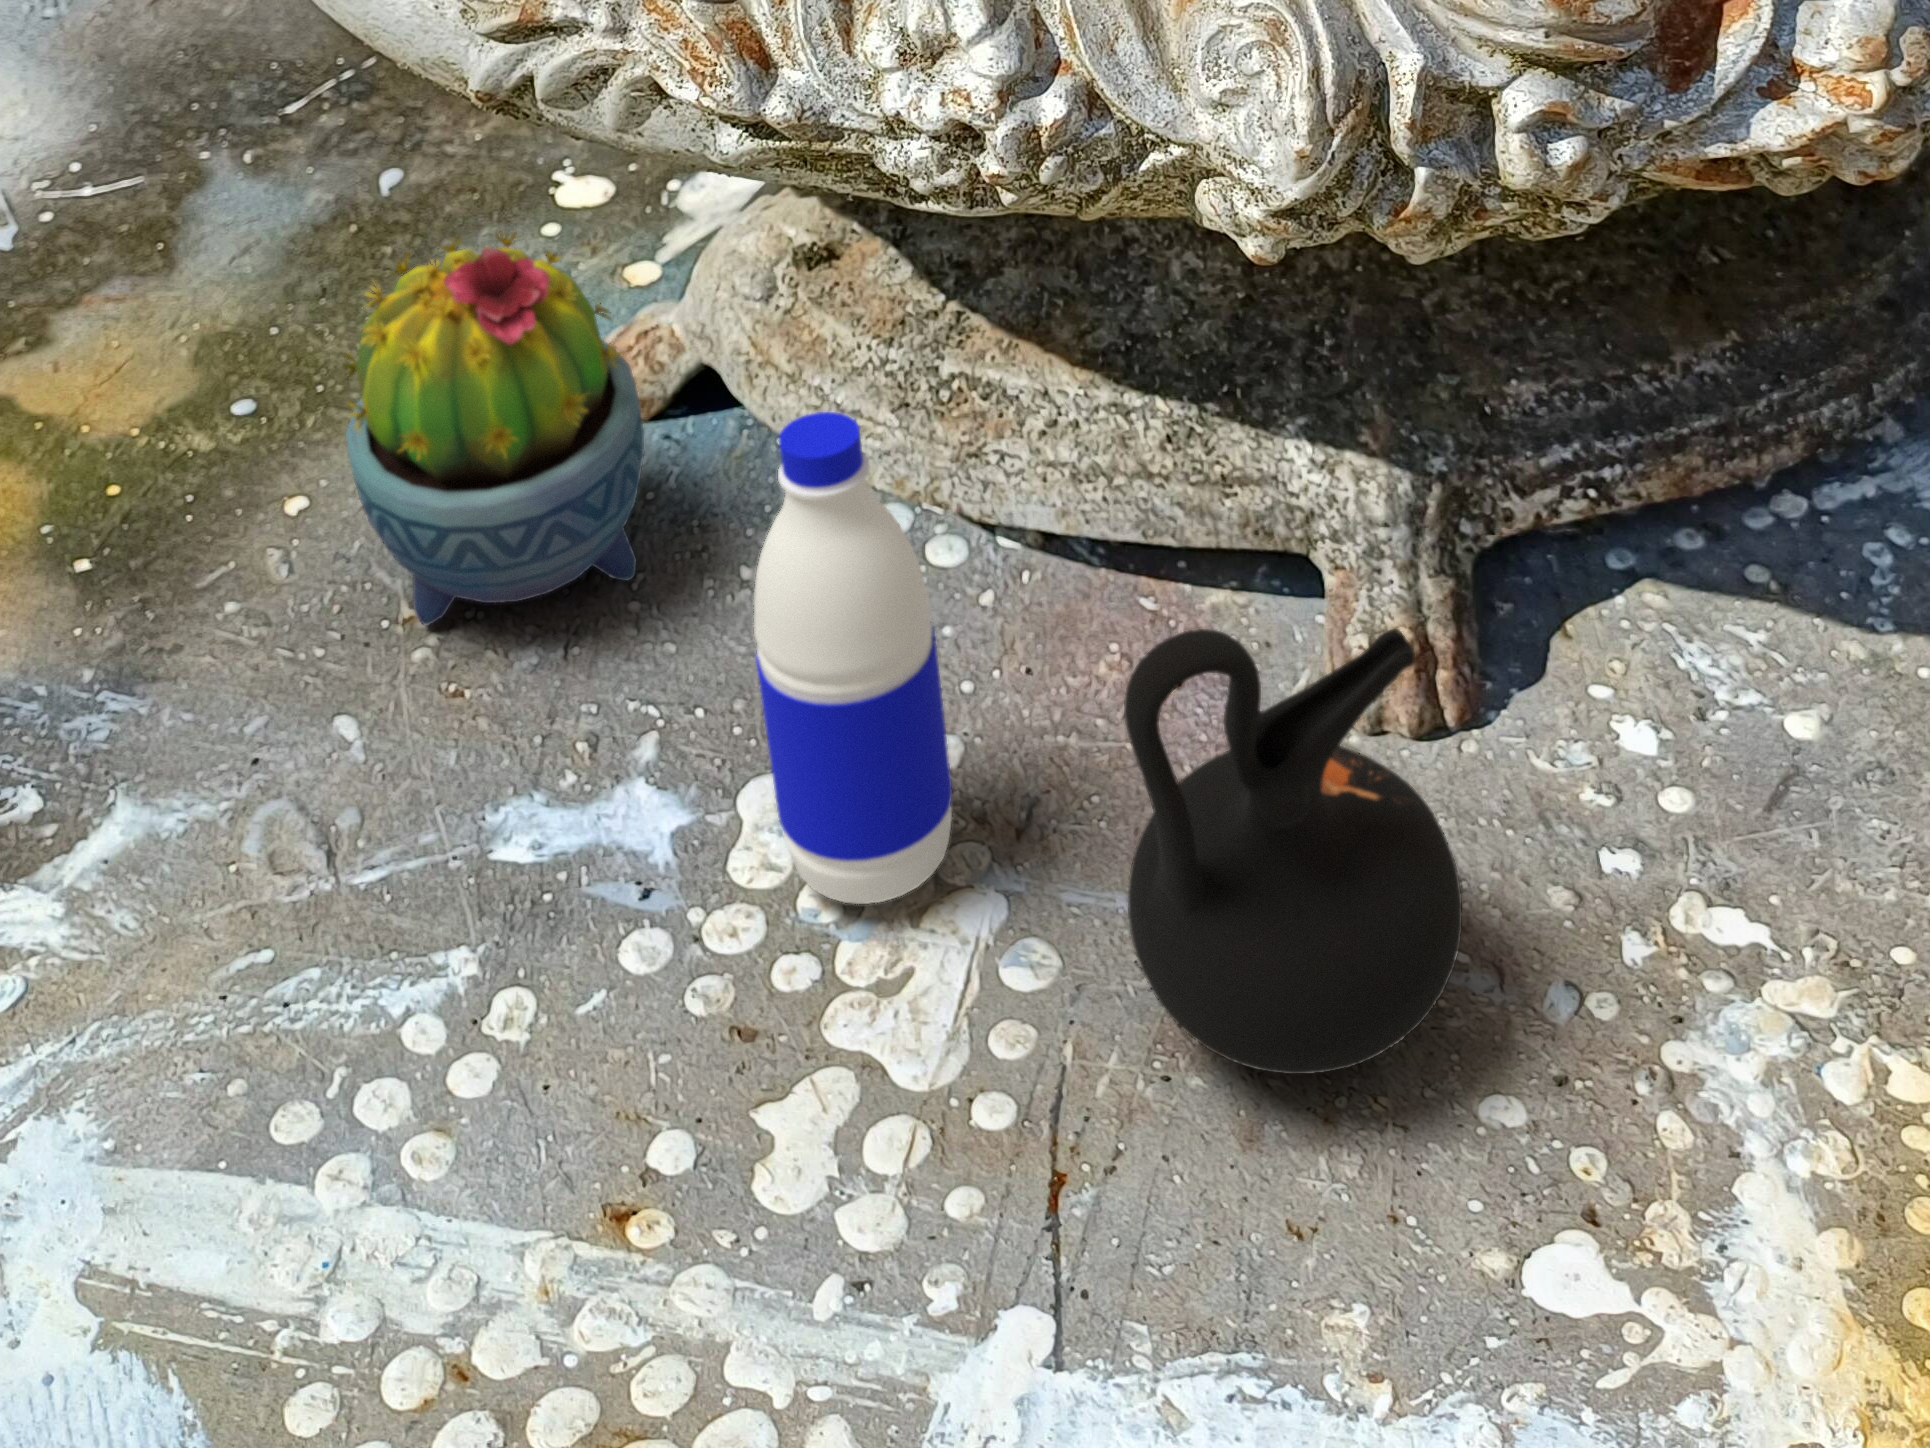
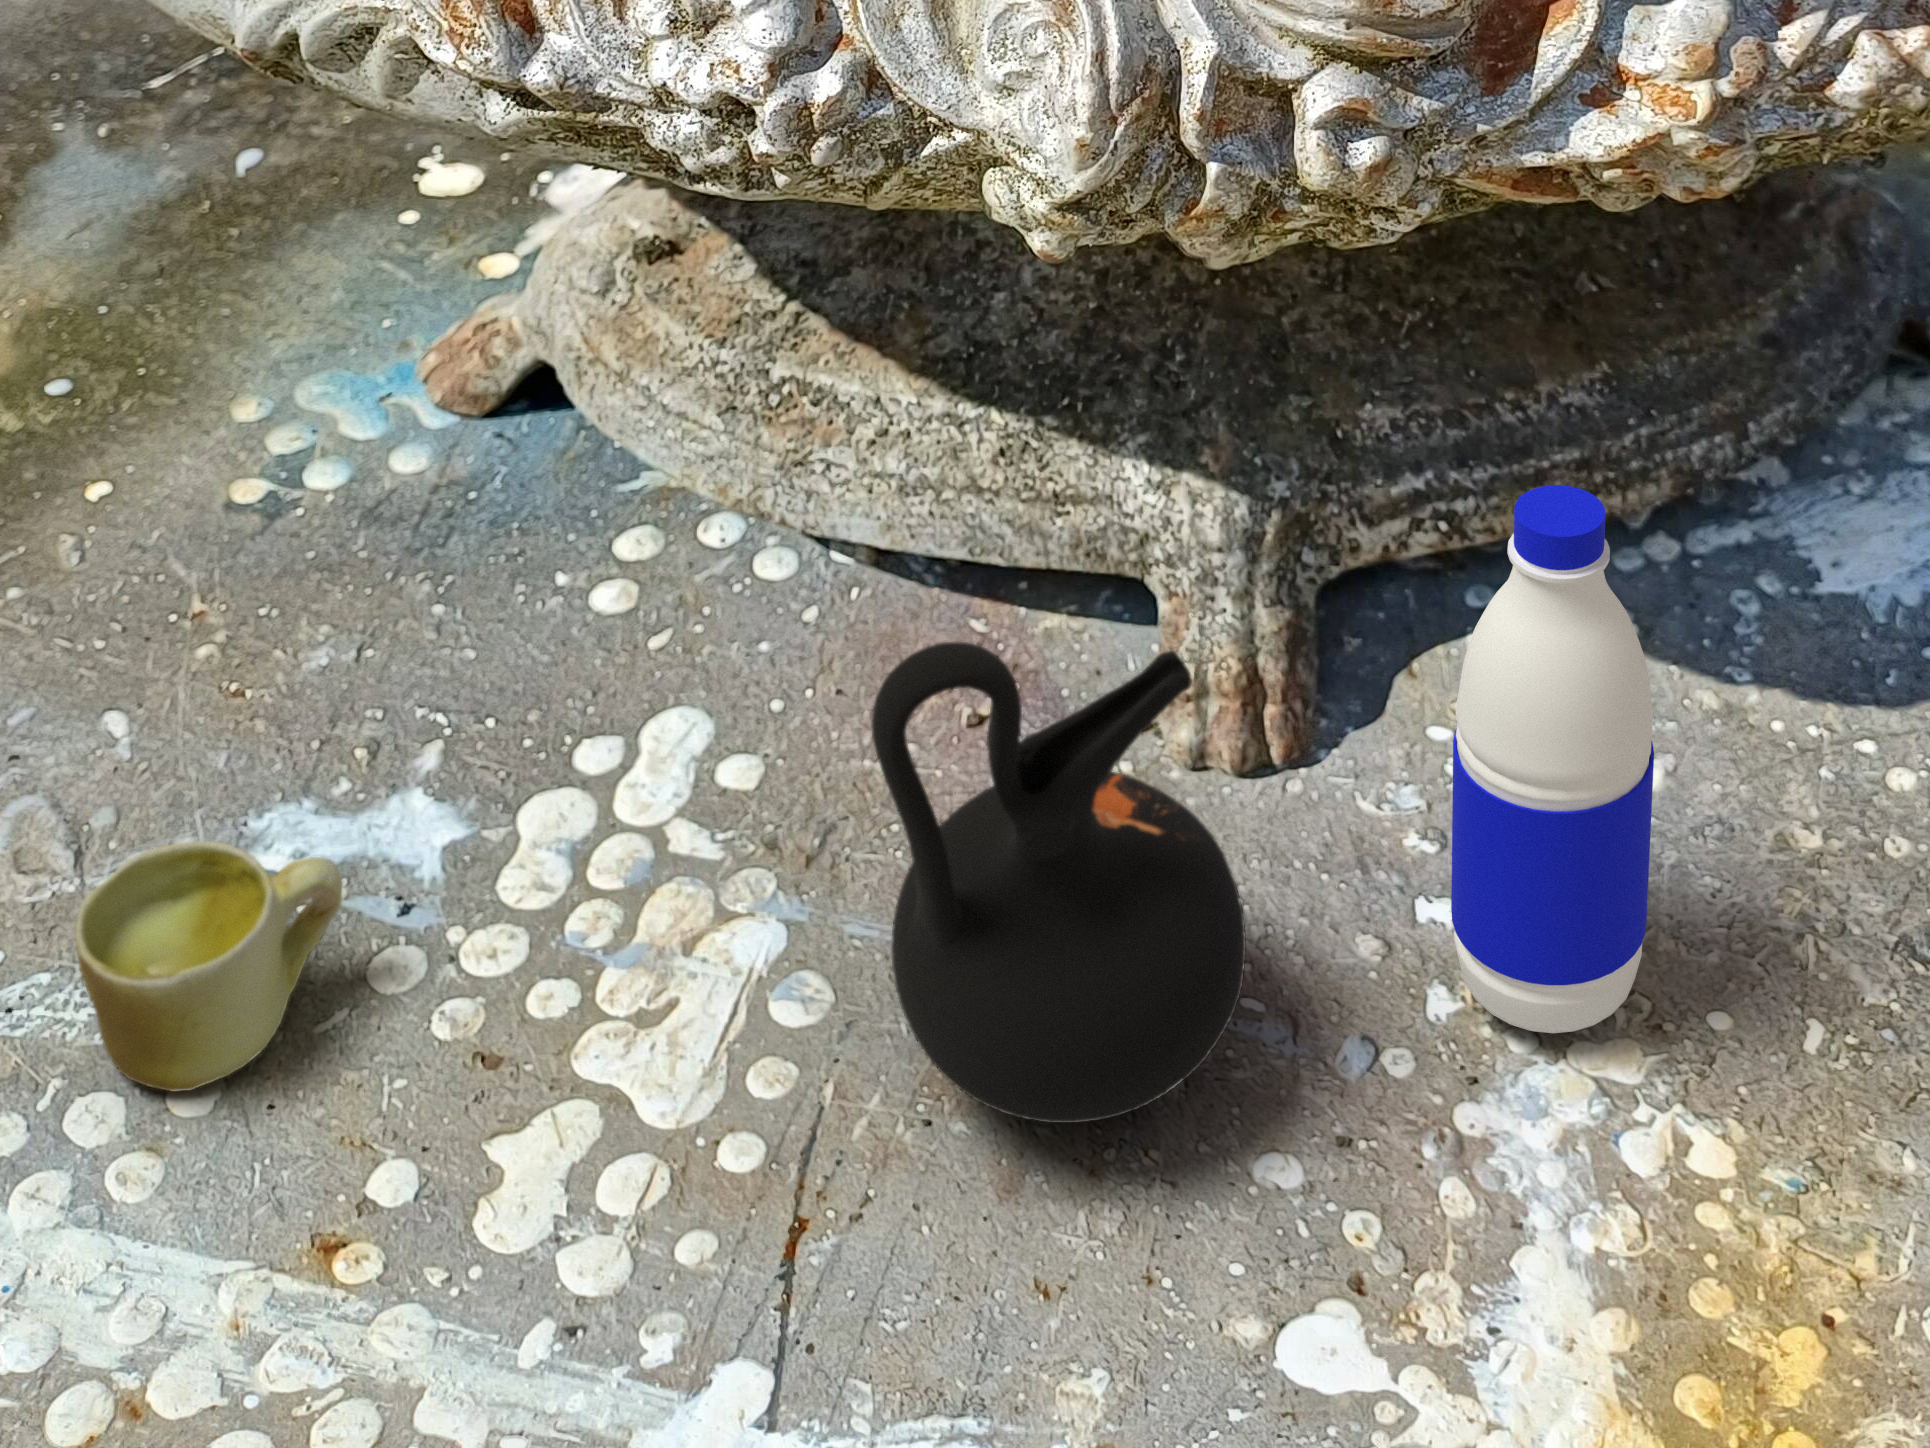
potted cactus: present [342,231,644,625] -> none [117,197,453,619]
water bottle: present [754,412,952,904] -> present [1451,485,1654,1033]
mug: none [359,838,599,1075] -> present [75,841,342,1092]

